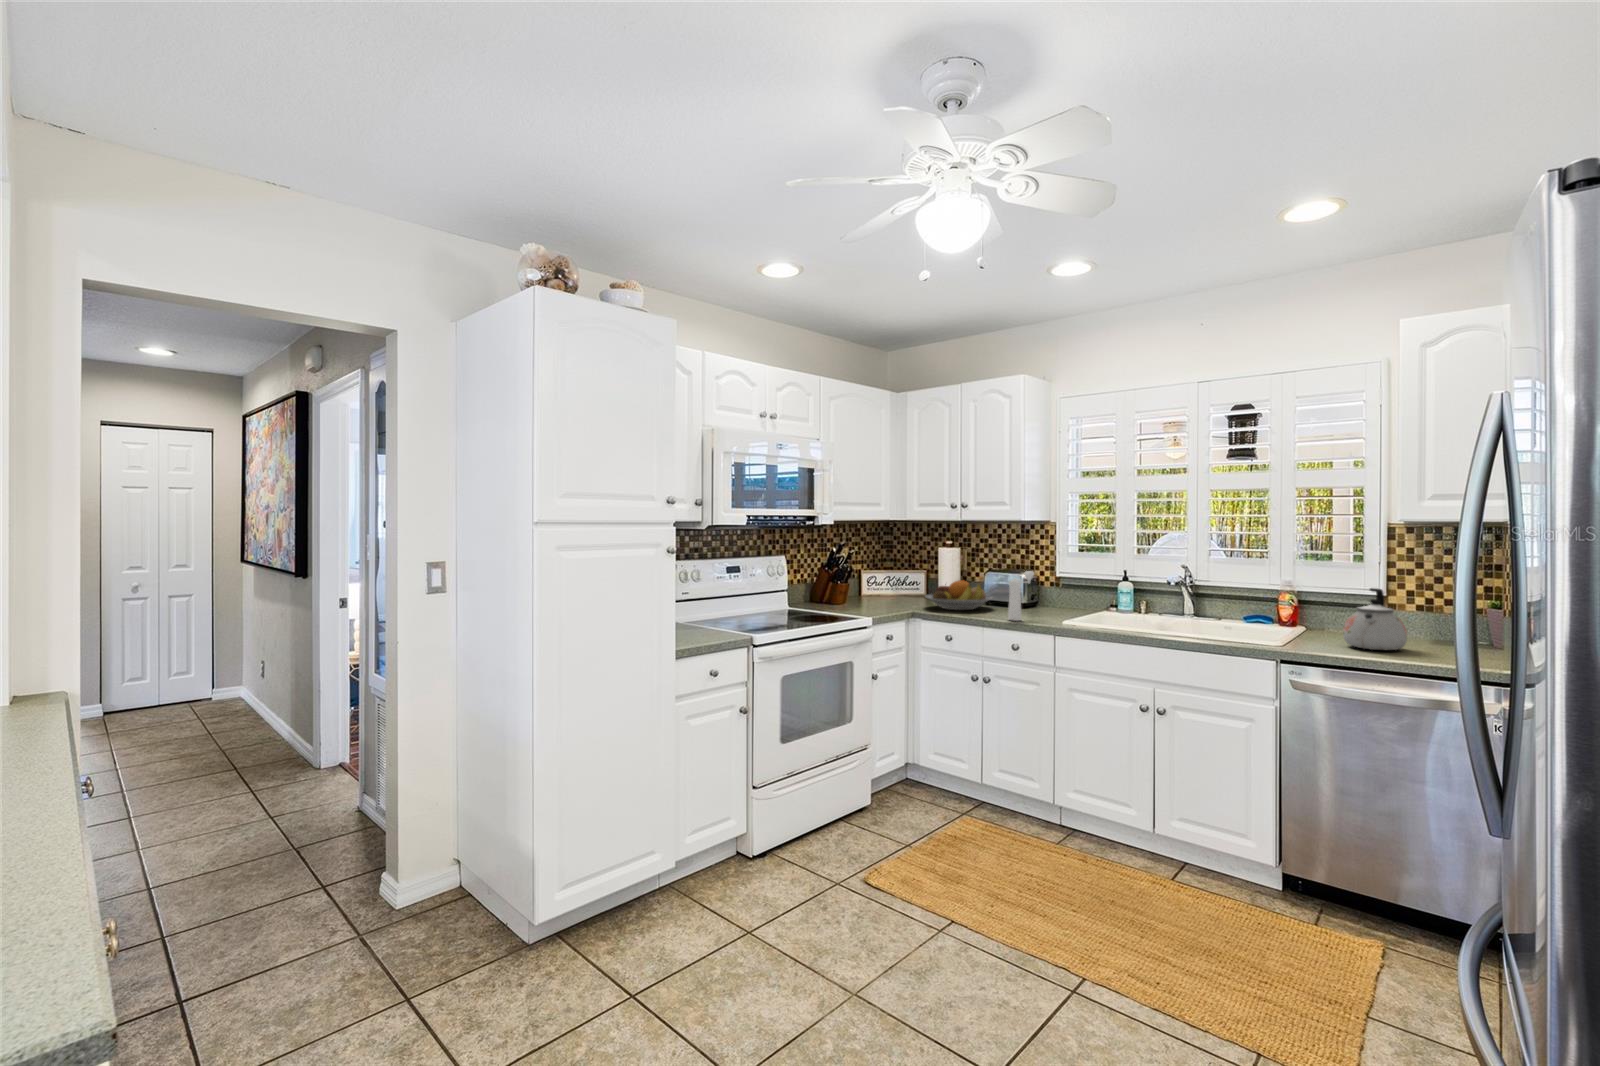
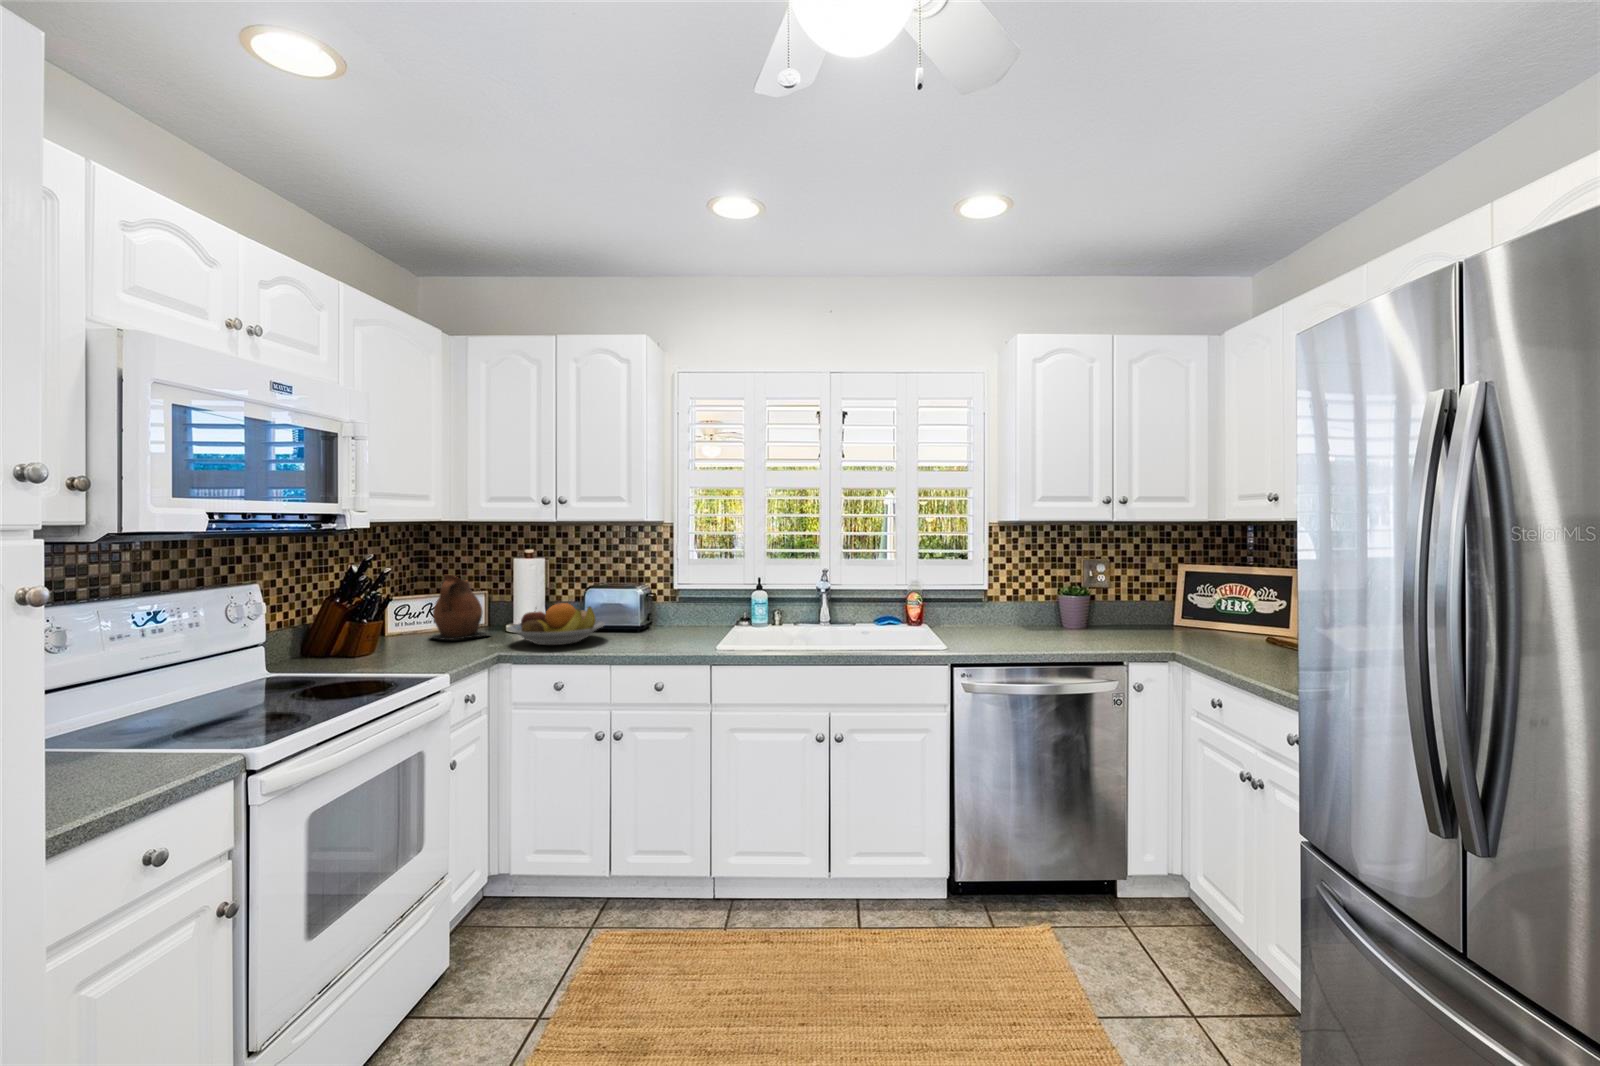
ceramic pitcher: none [880,557,921,602] -> present [430,575,490,640]
pepper mill: present [1008,571,1034,621] -> none [644,586,671,654]
kettle: present [1343,588,1407,650] -> none [1002,586,1056,649]

